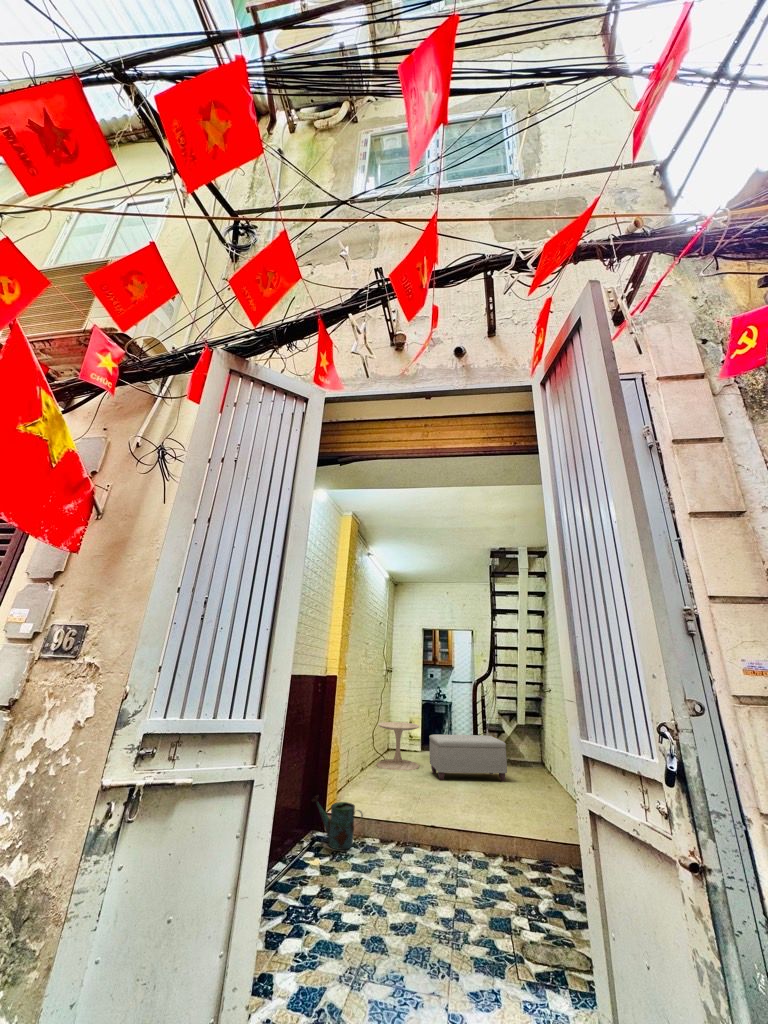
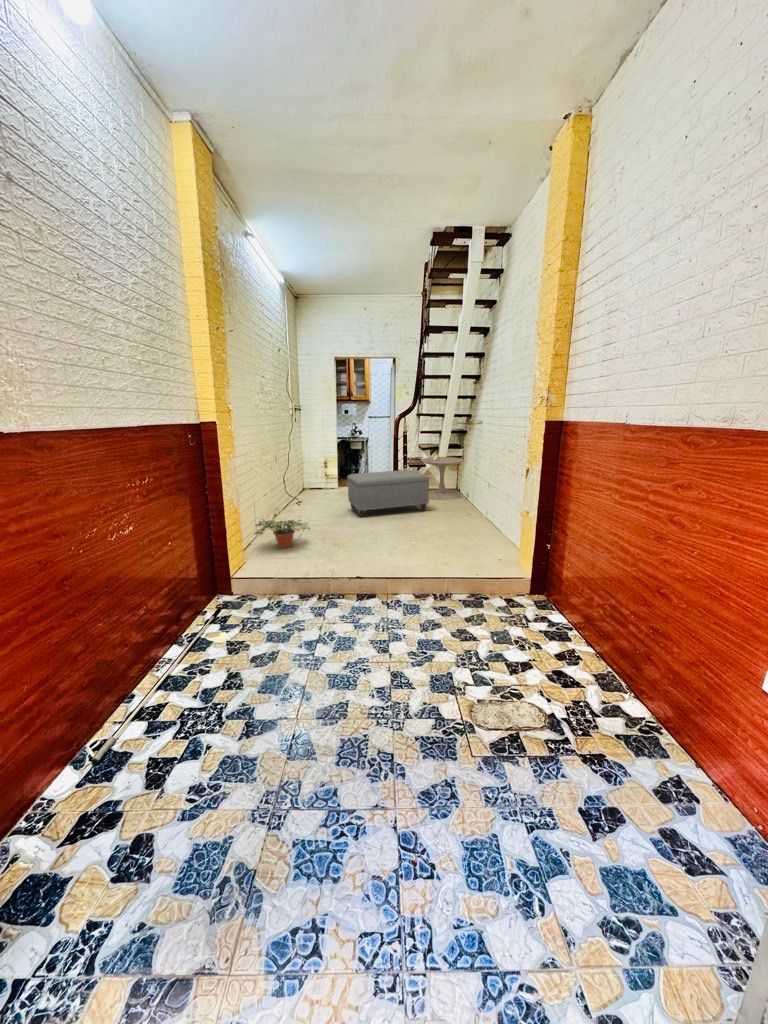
side table: present [376,722,419,770] -> present [421,457,464,500]
potted plant: none [346,764,394,796] -> present [255,520,309,548]
watering can: present [312,796,363,850] -> none [206,566,275,617]

